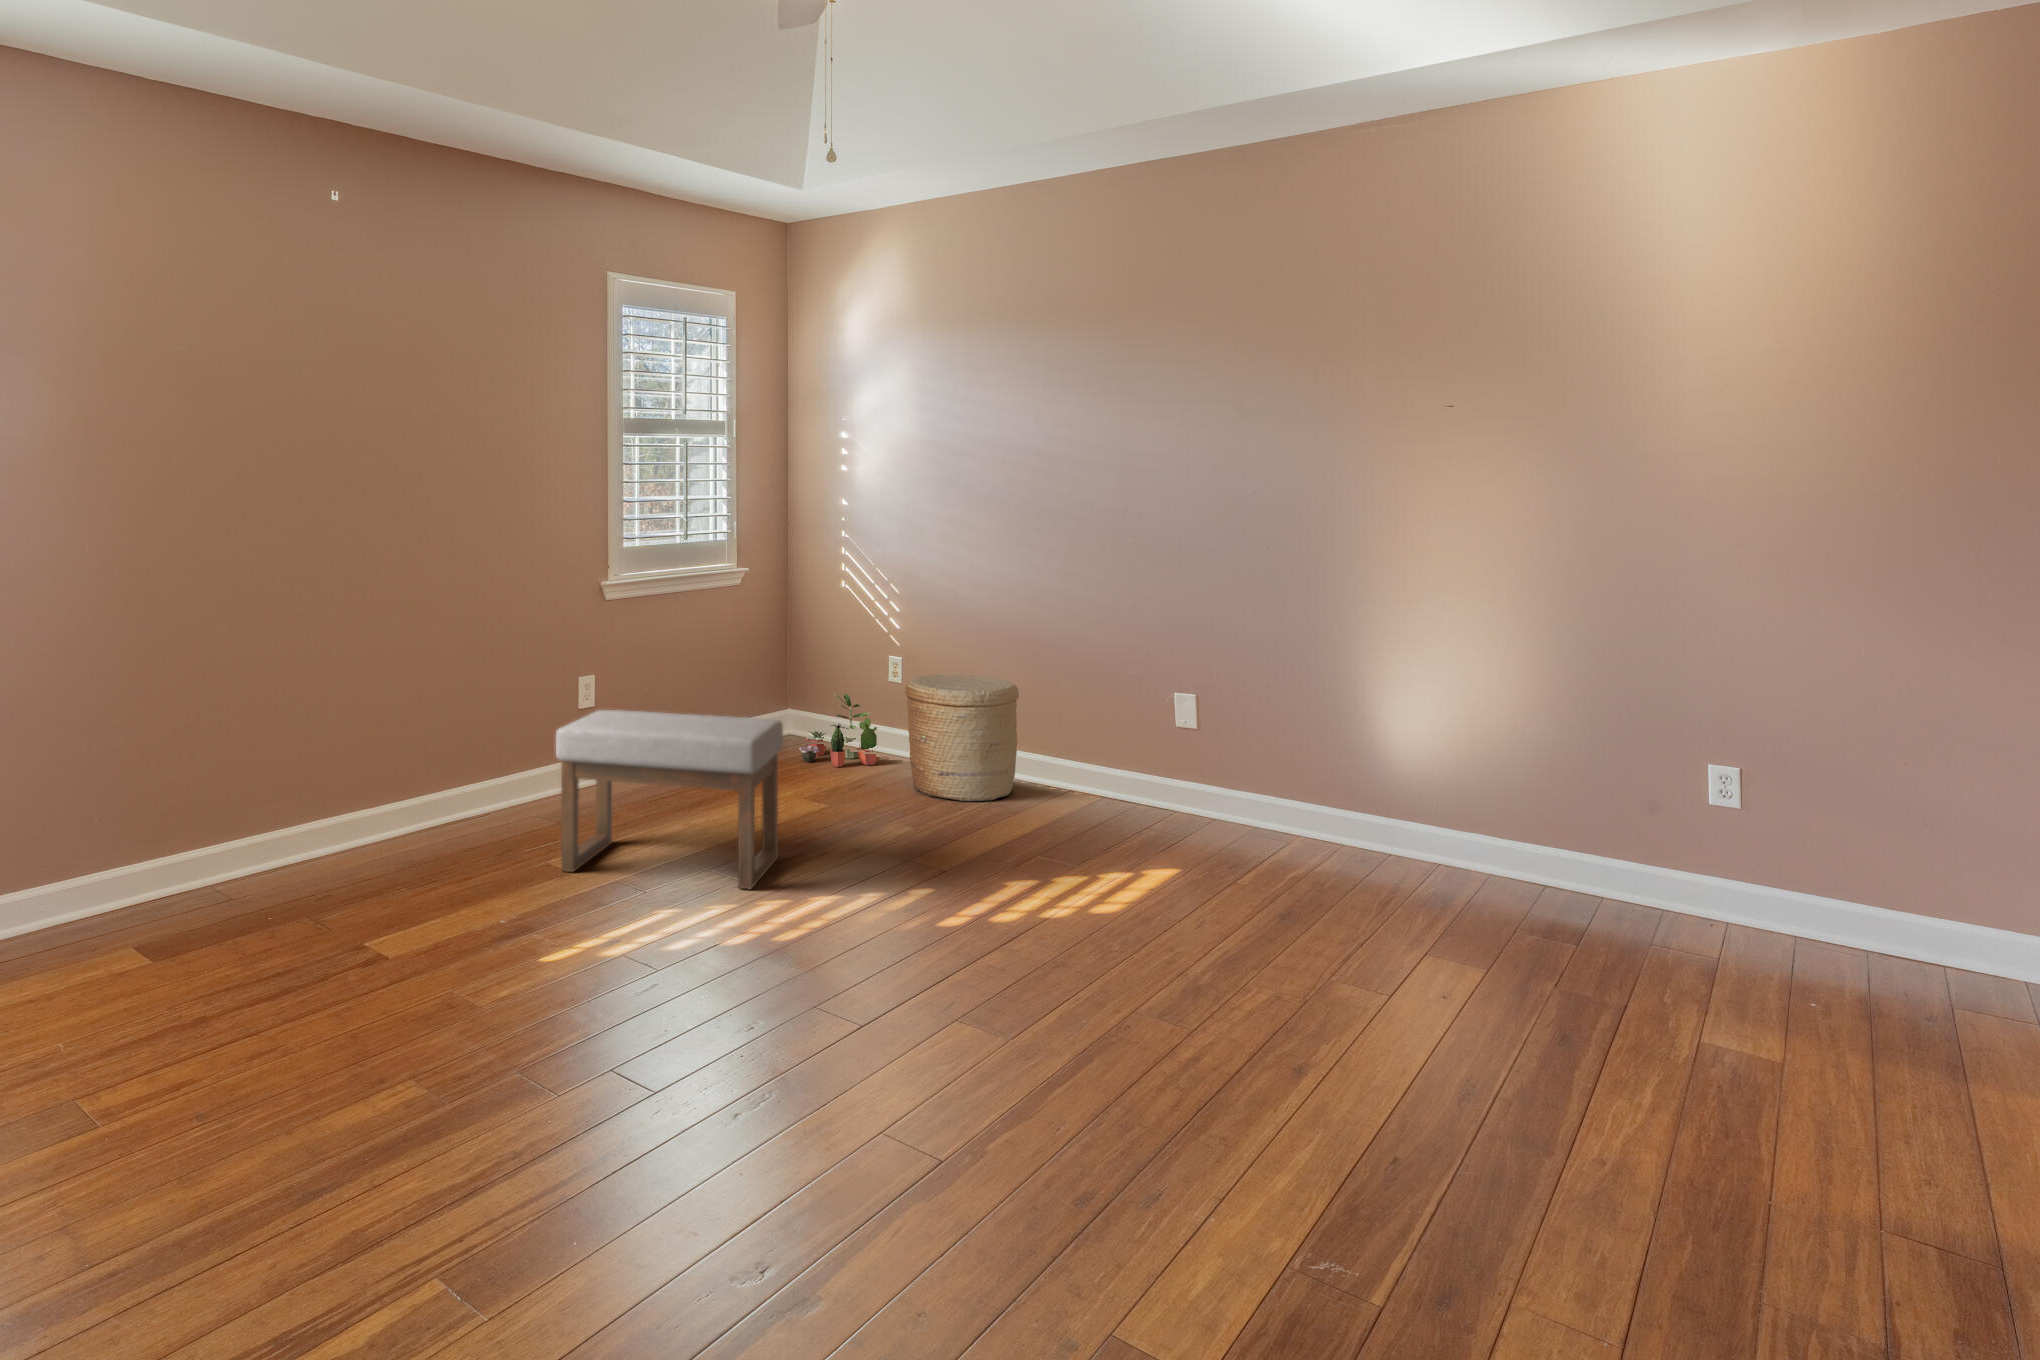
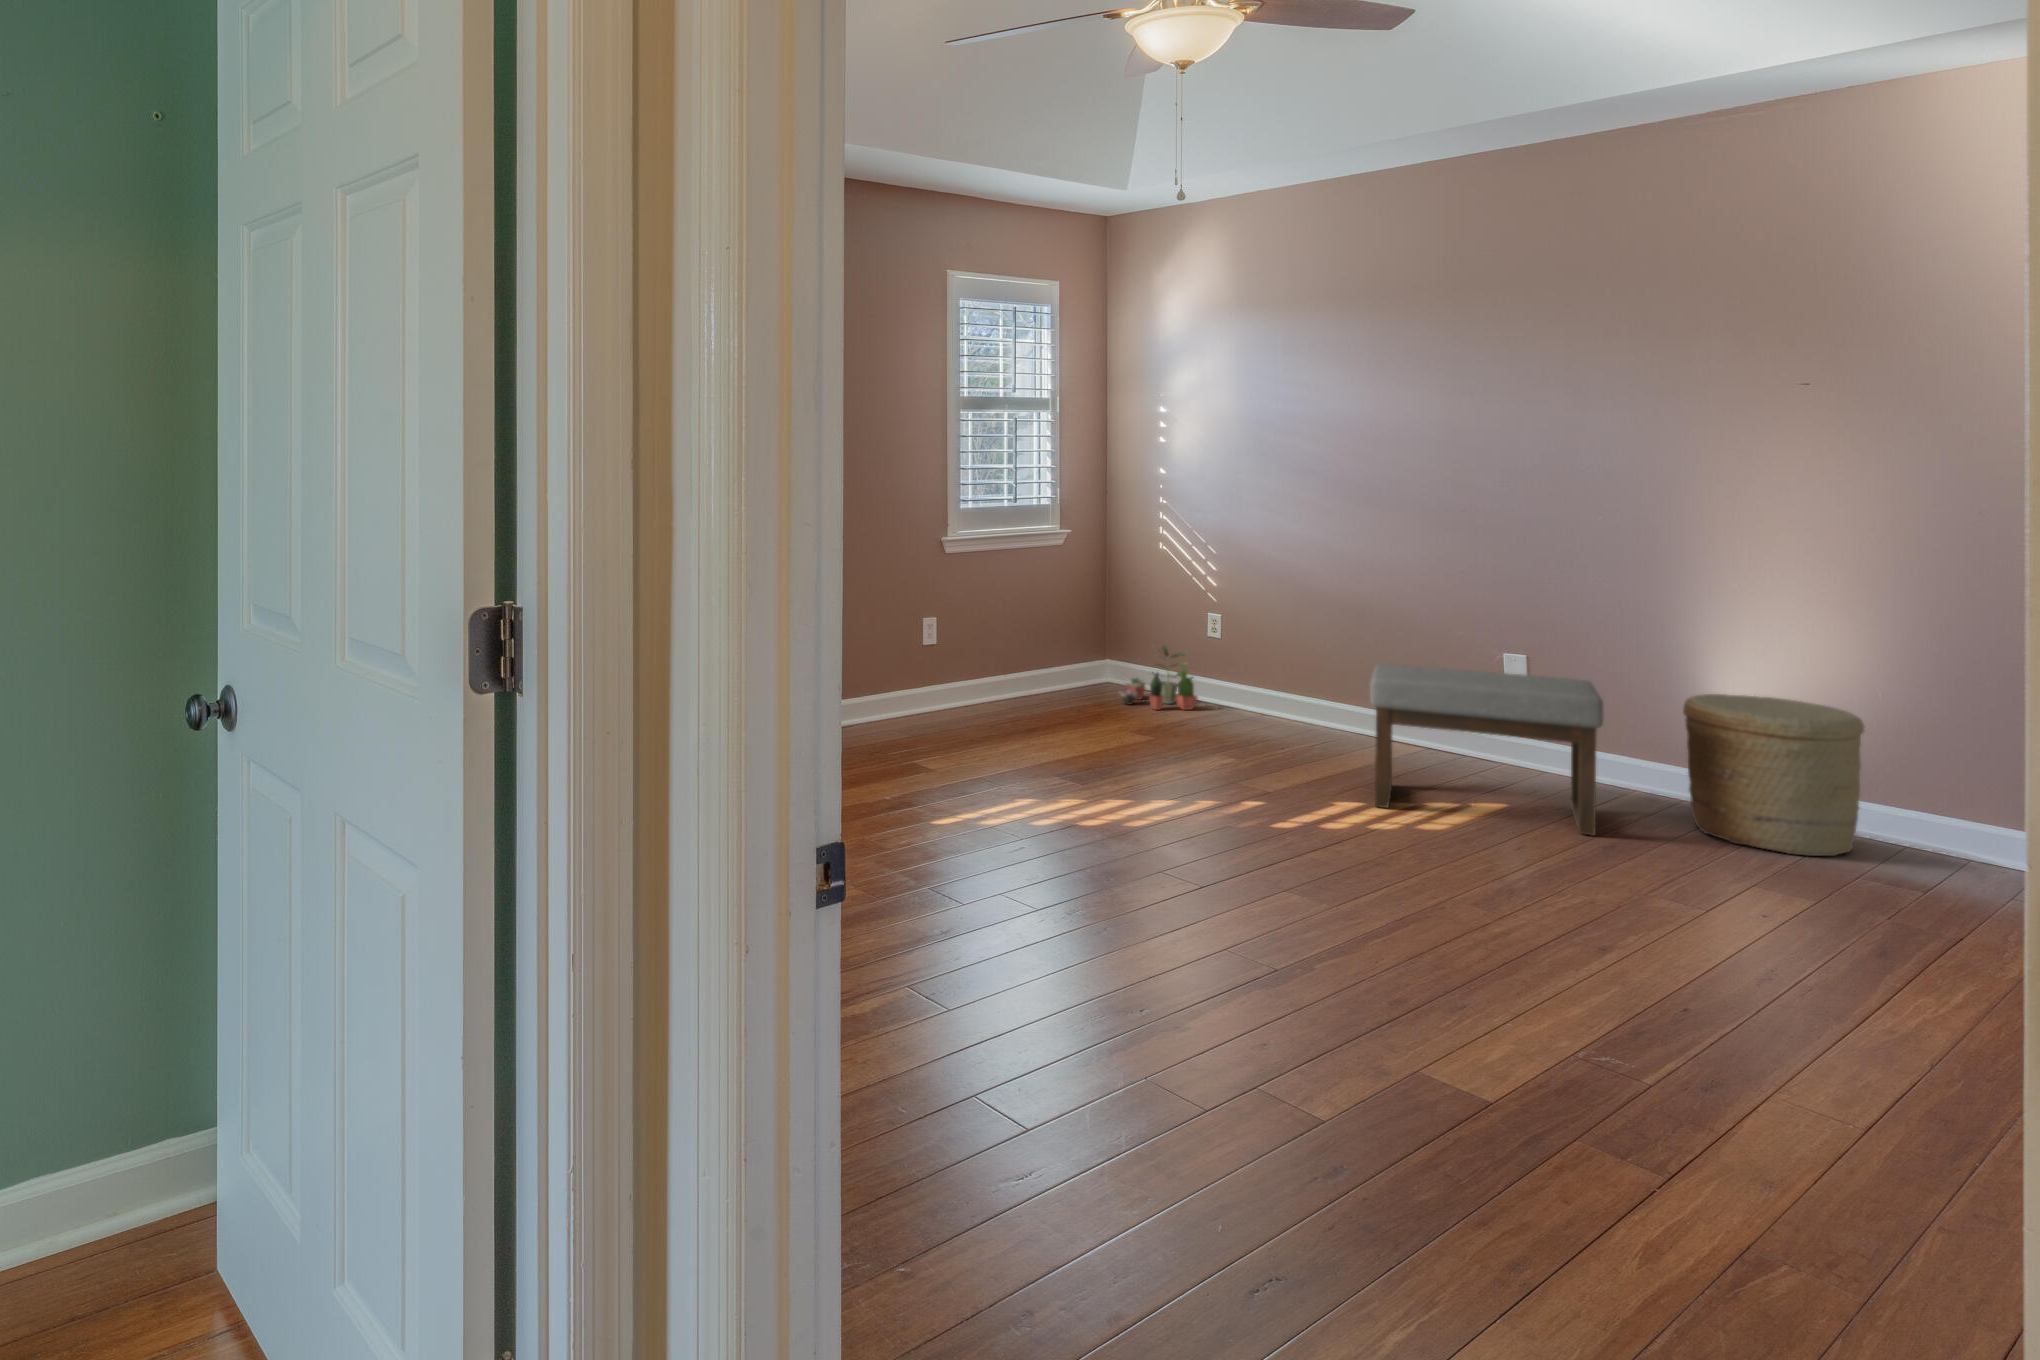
woven basket: present [905,675,1019,801] -> present [1683,694,1864,856]
ottoman: present [556,710,783,889] -> present [1370,664,1603,835]

